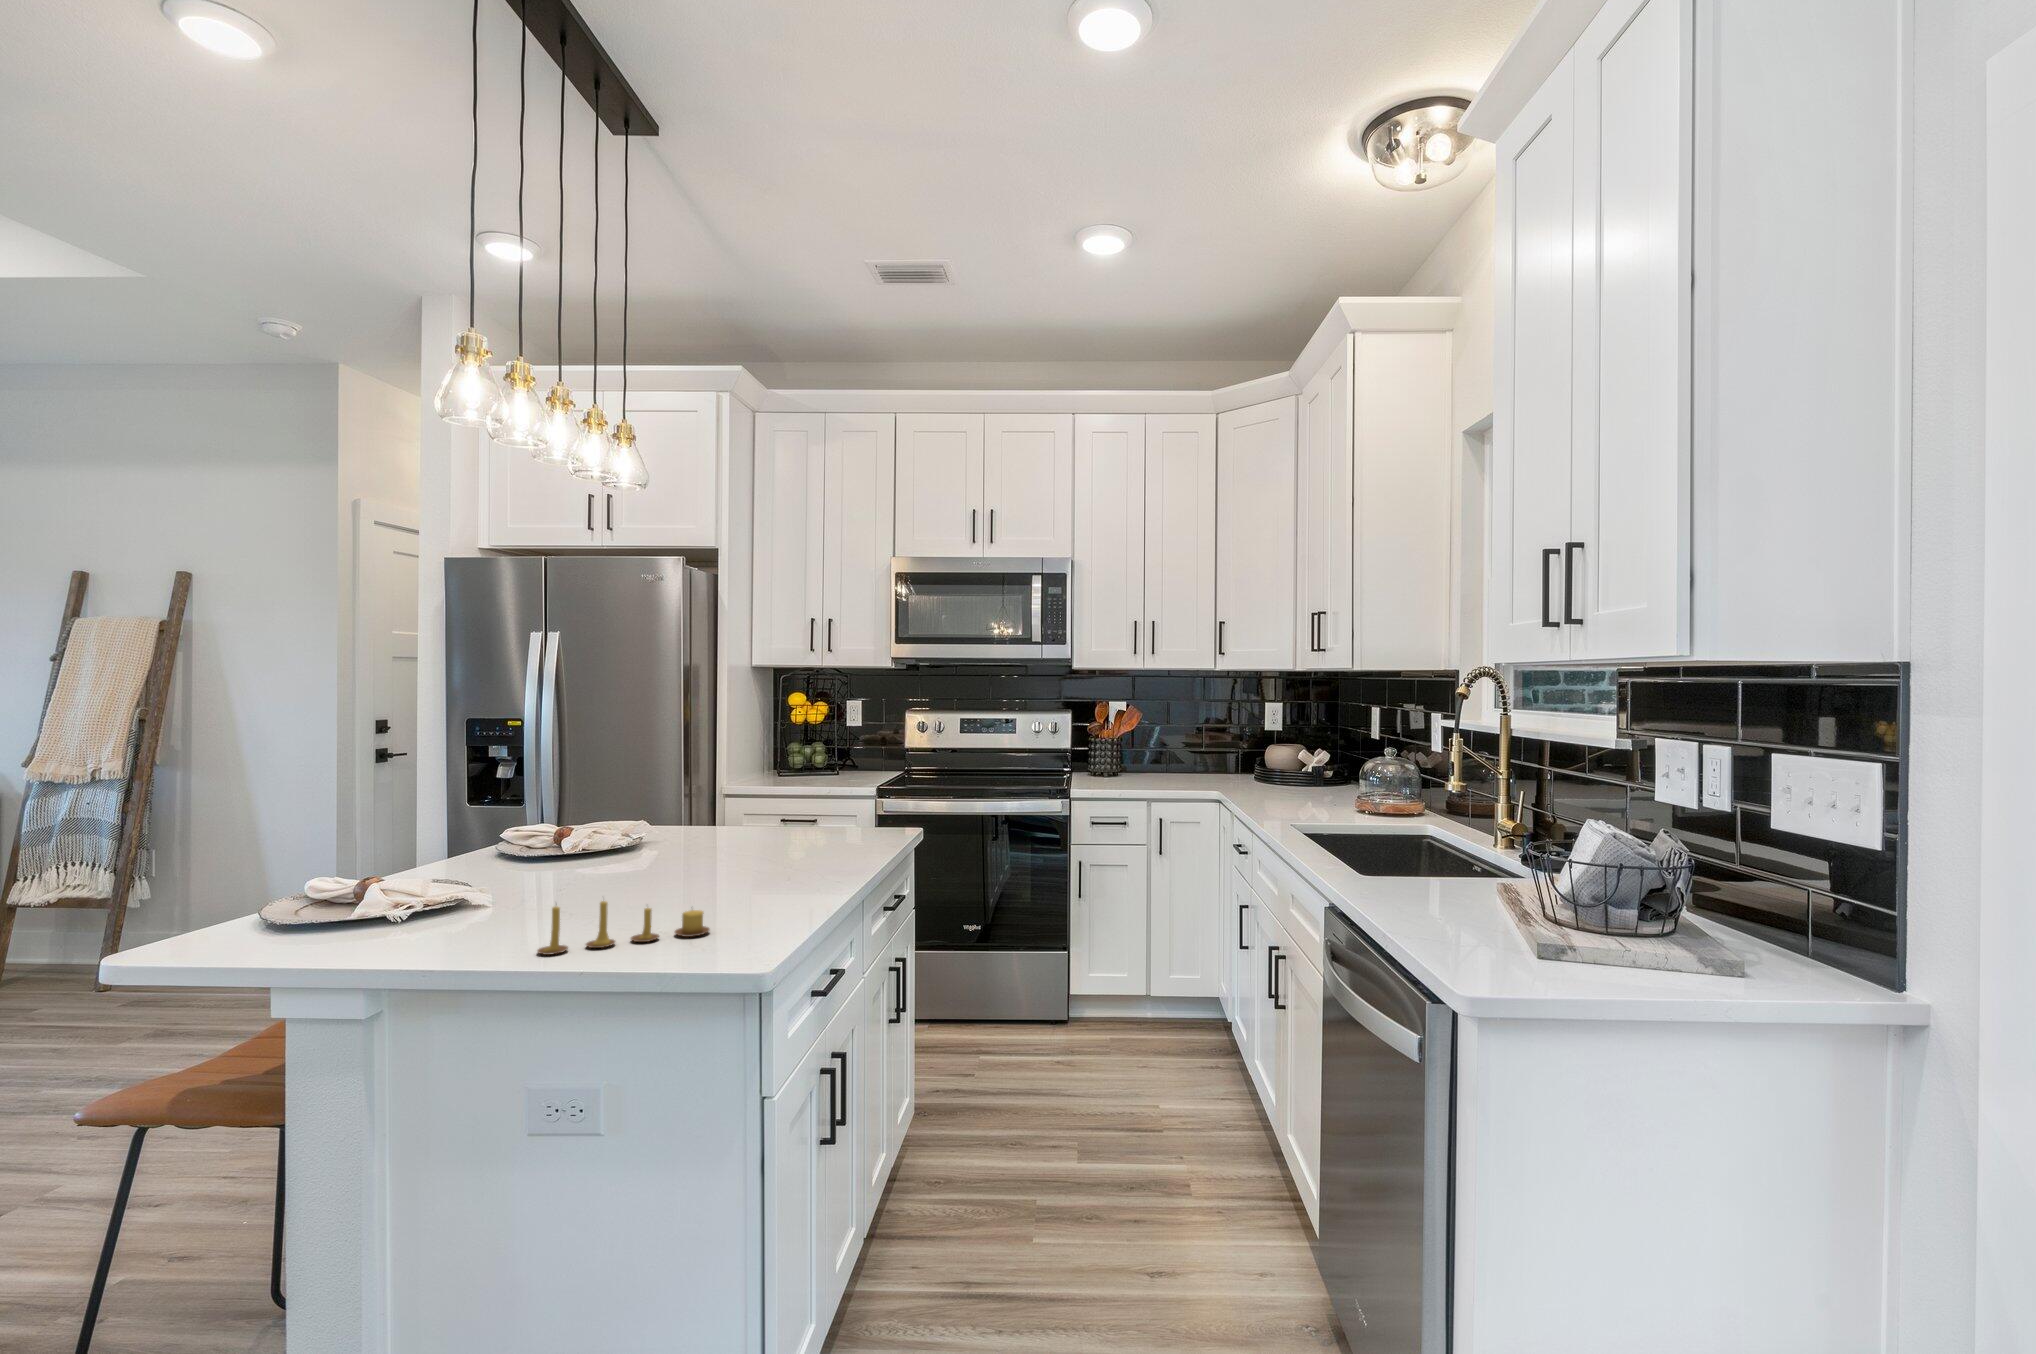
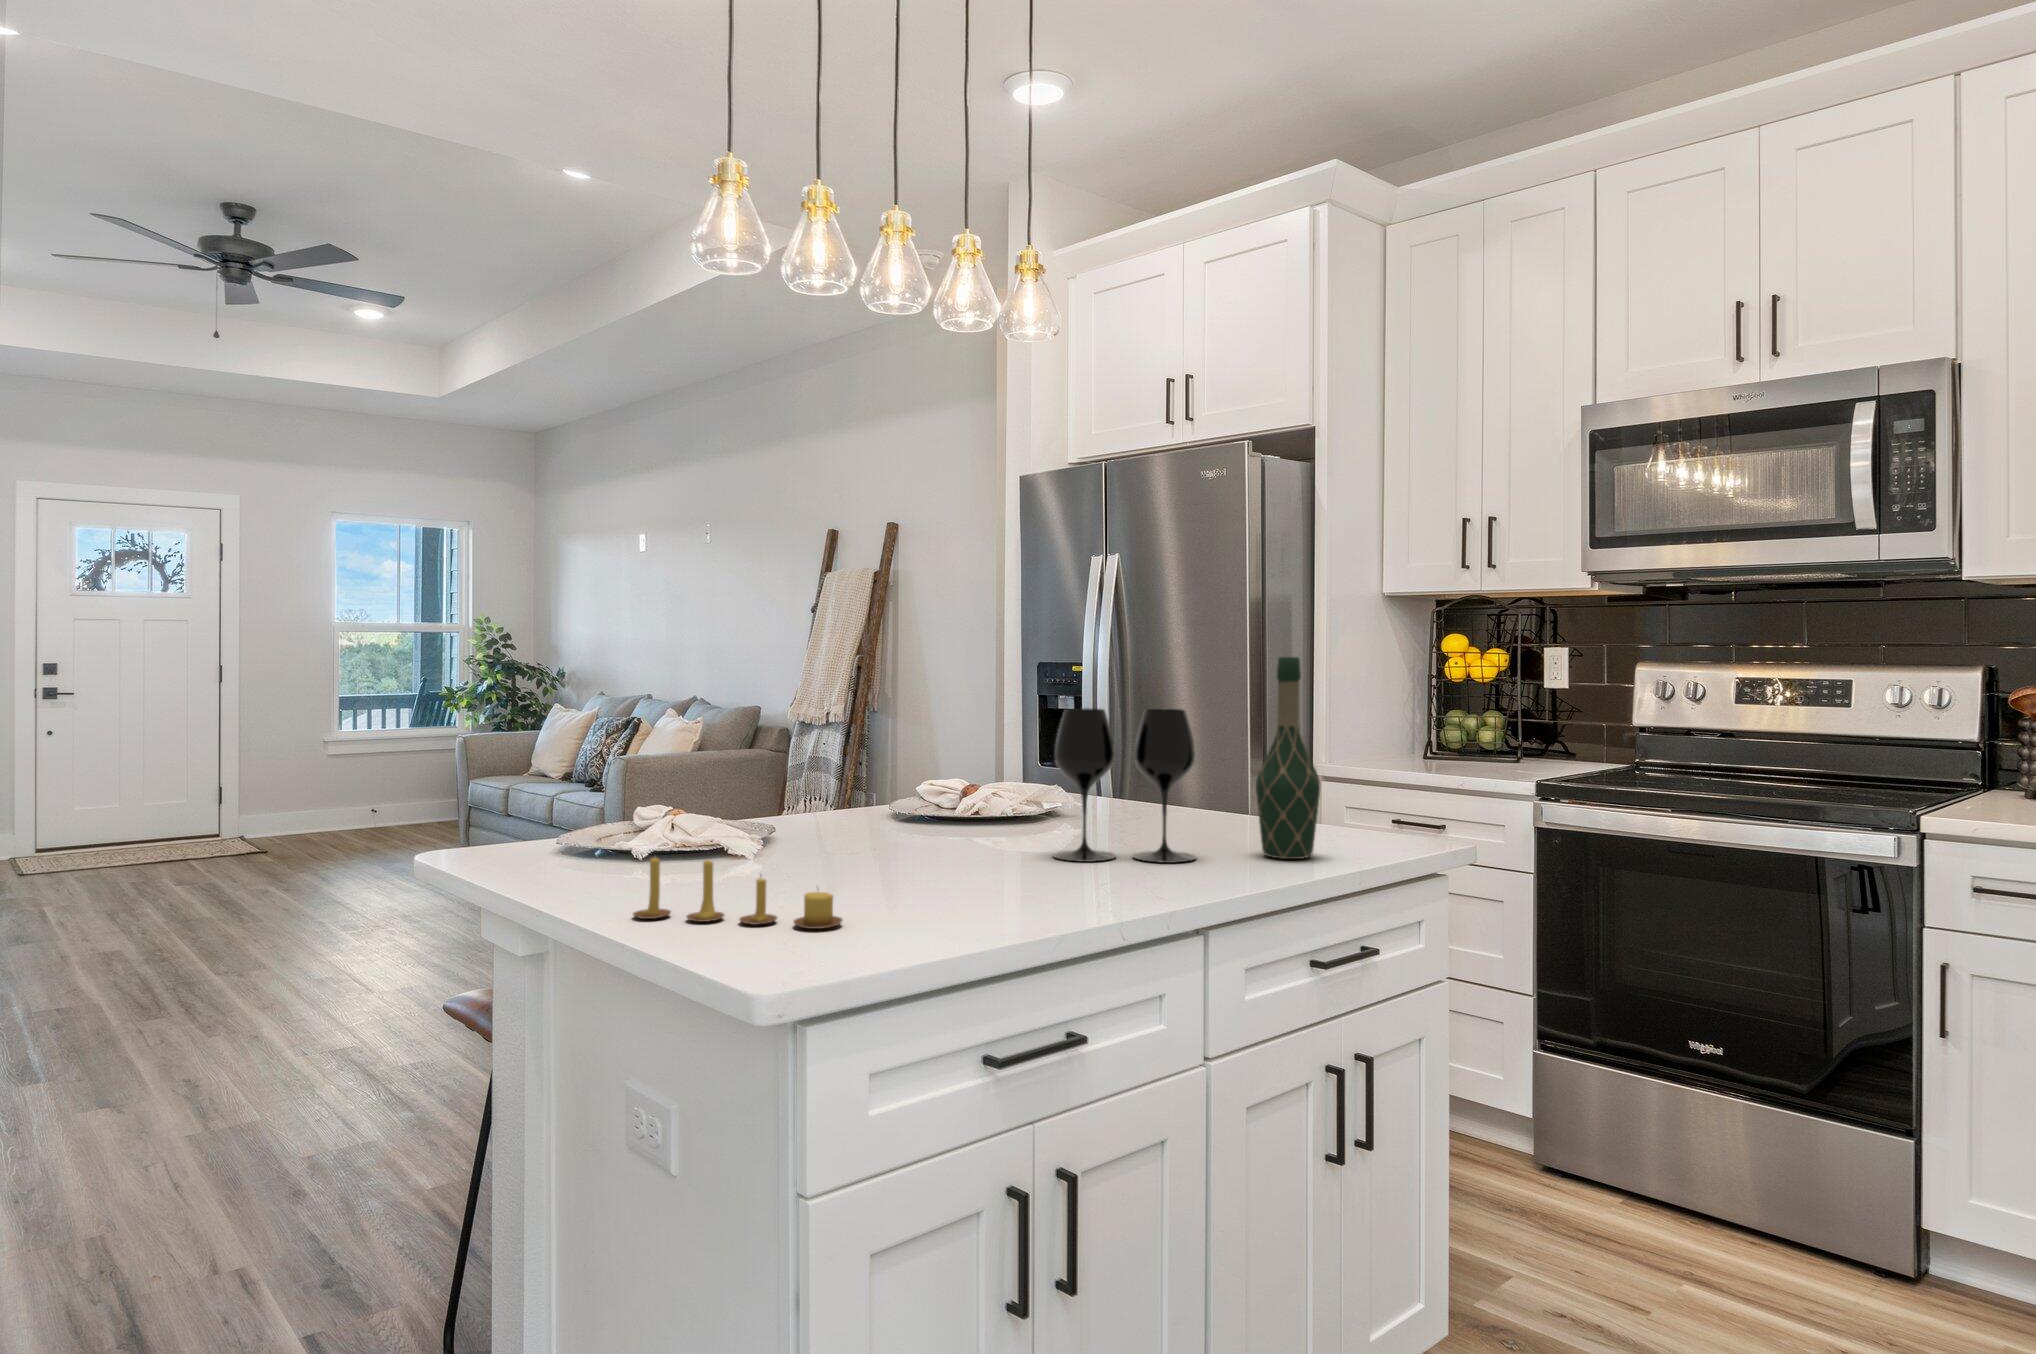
wine bottle: none [827,725,867,852] -> present [1256,657,1320,859]
wine glass: none [709,762,803,871] -> present [1053,708,1196,863]

